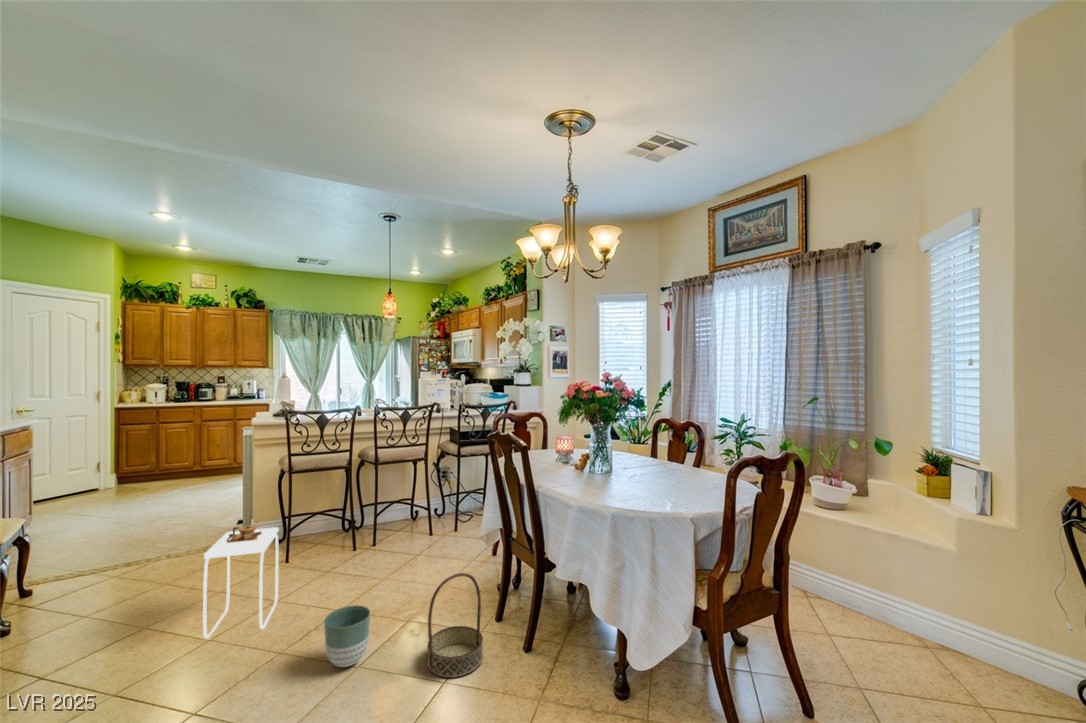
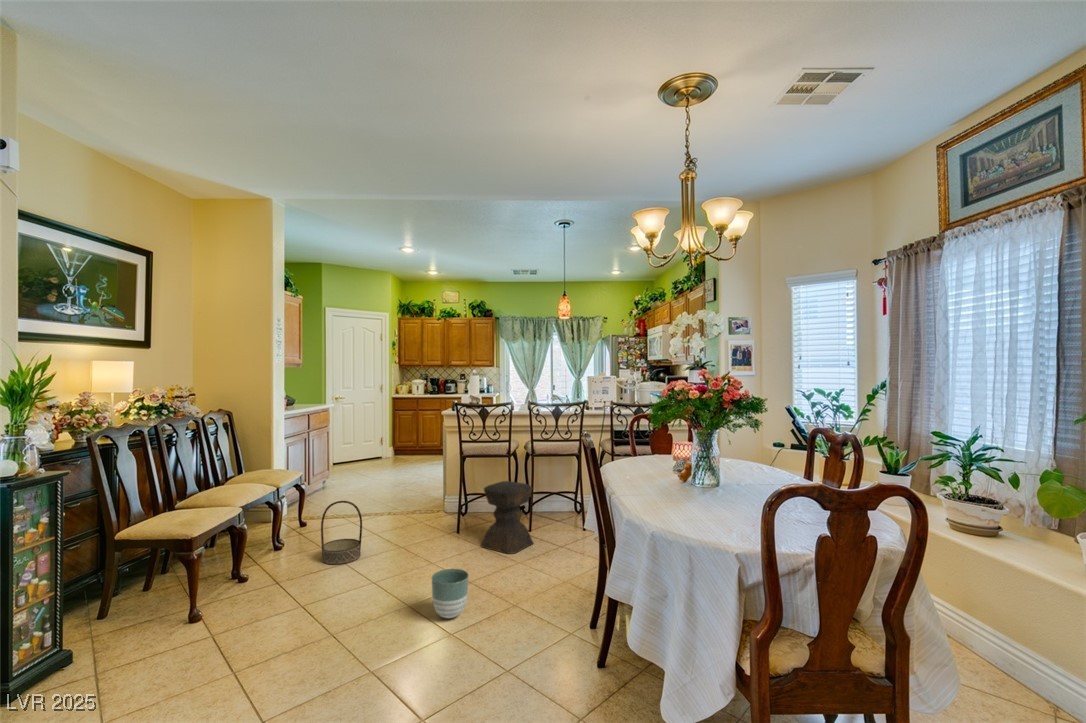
stool: none [327,496,388,576] -> present [481,481,533,554]
side table: present [203,525,279,638] -> none [375,490,435,575]
basket: present [427,573,483,678] -> present [321,501,362,564]

